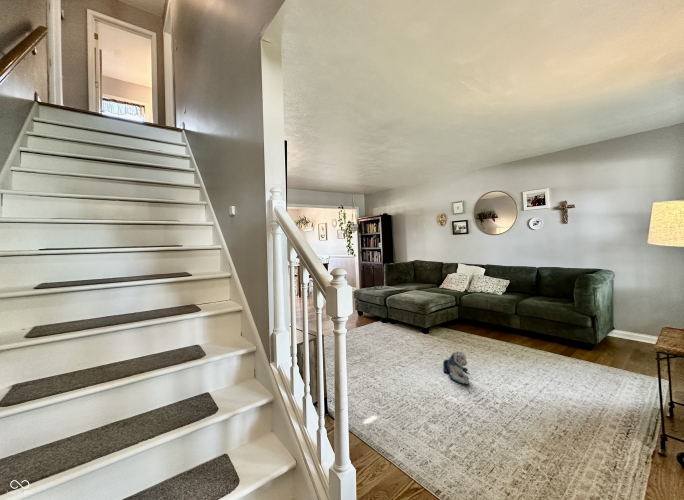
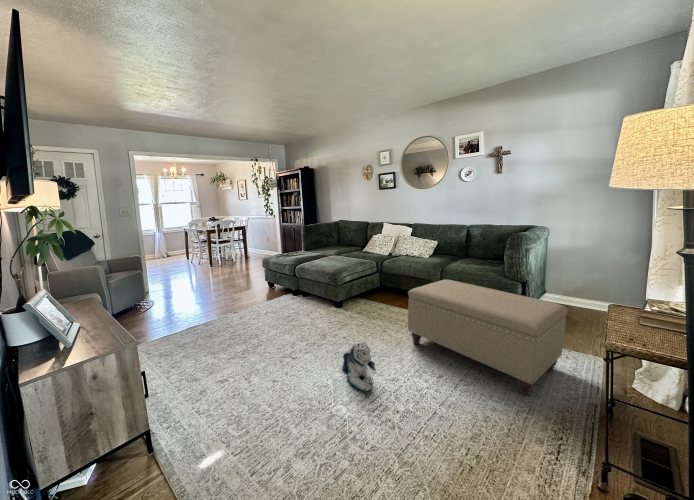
ottoman: none [490,311,628,398] -> present [408,280,568,396]

